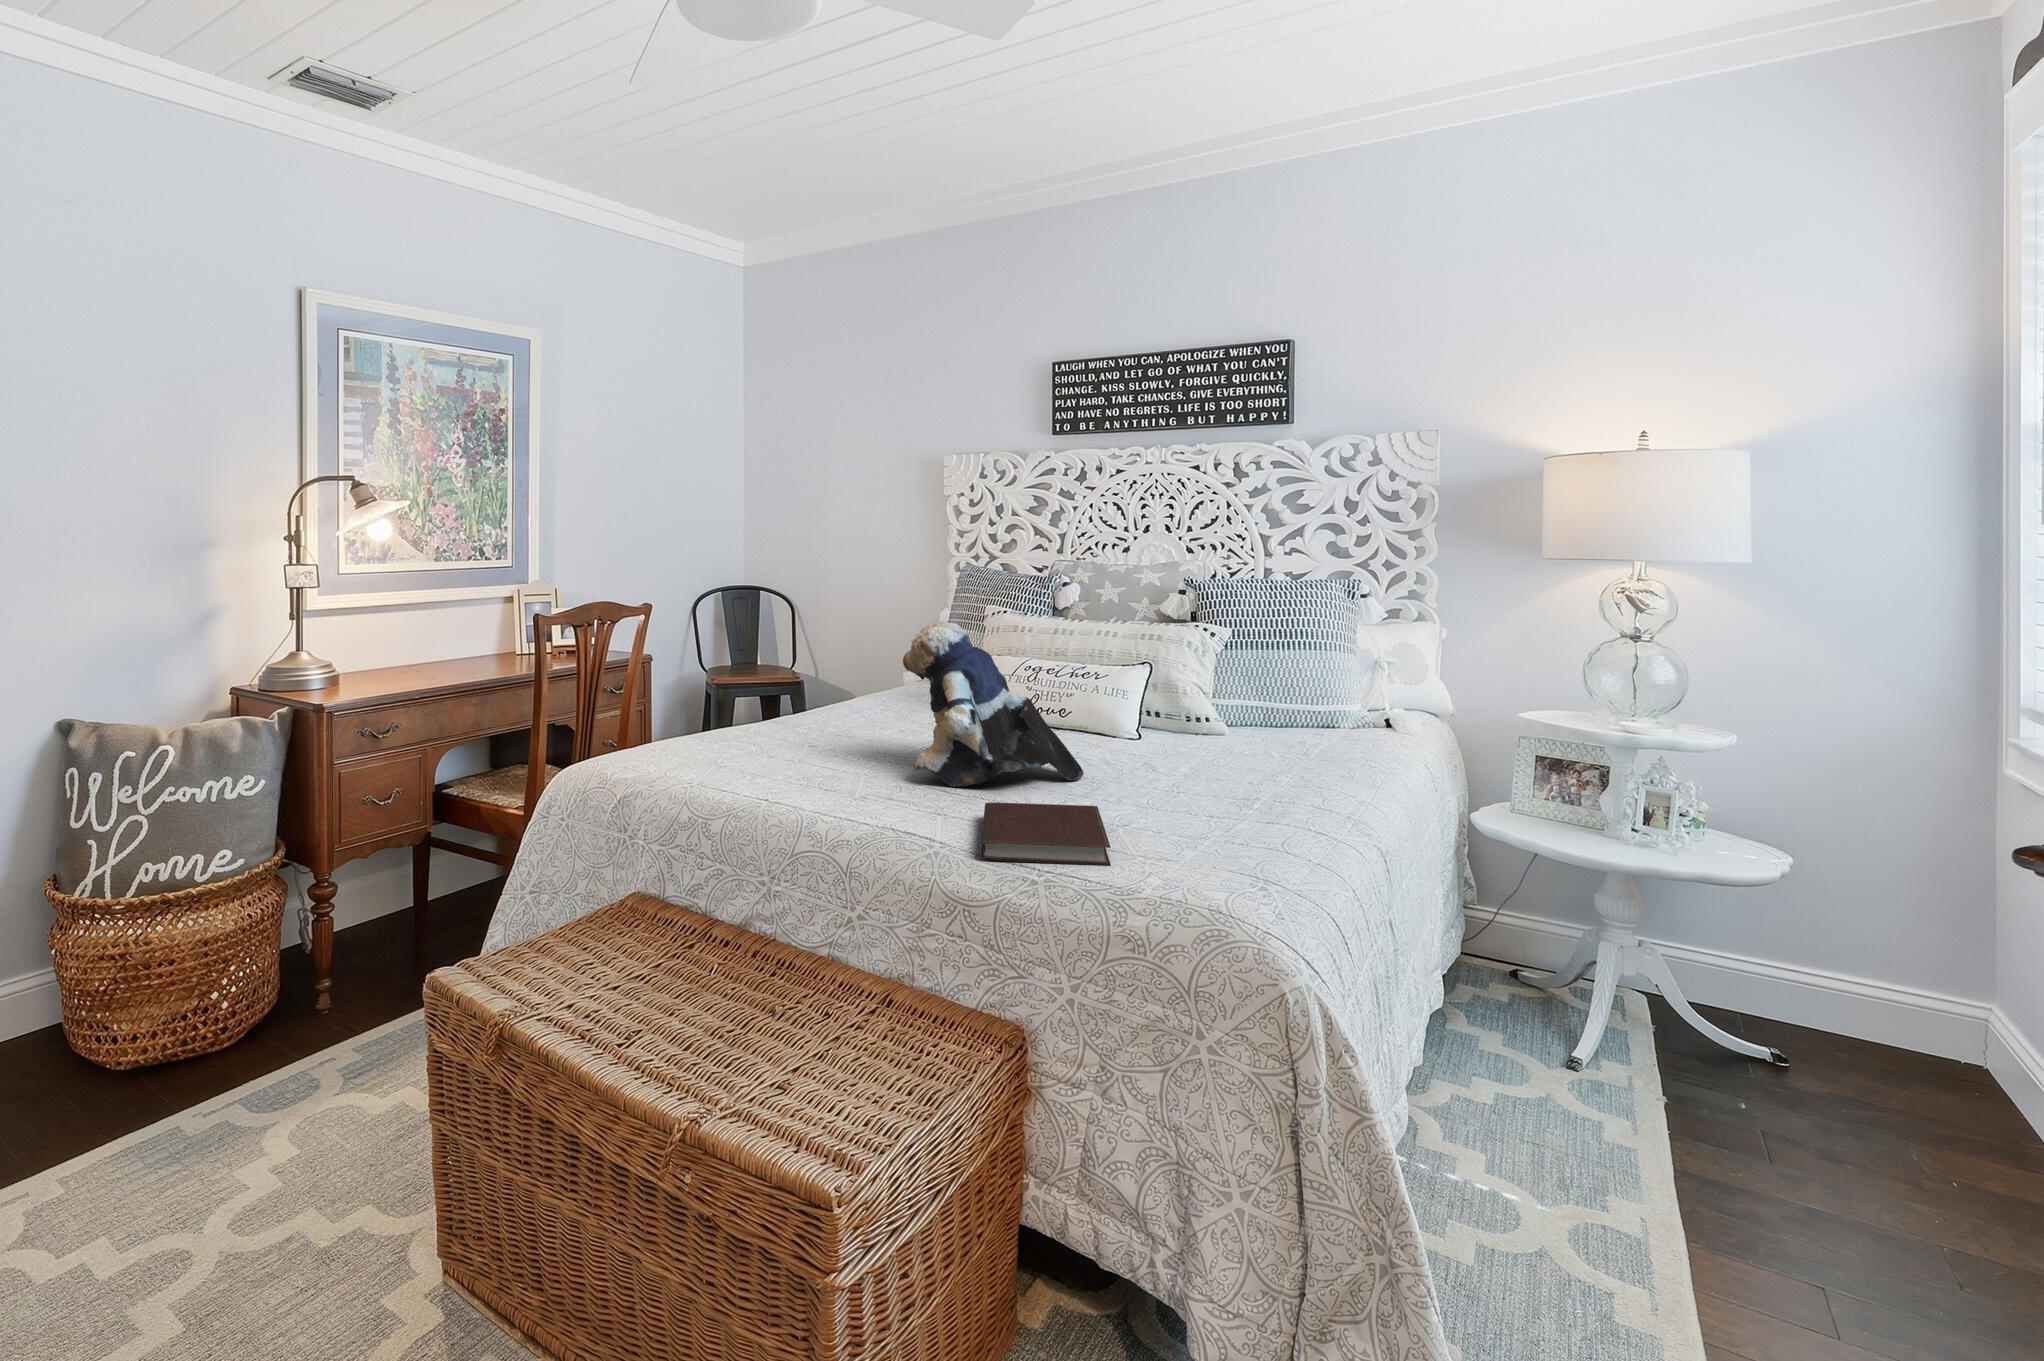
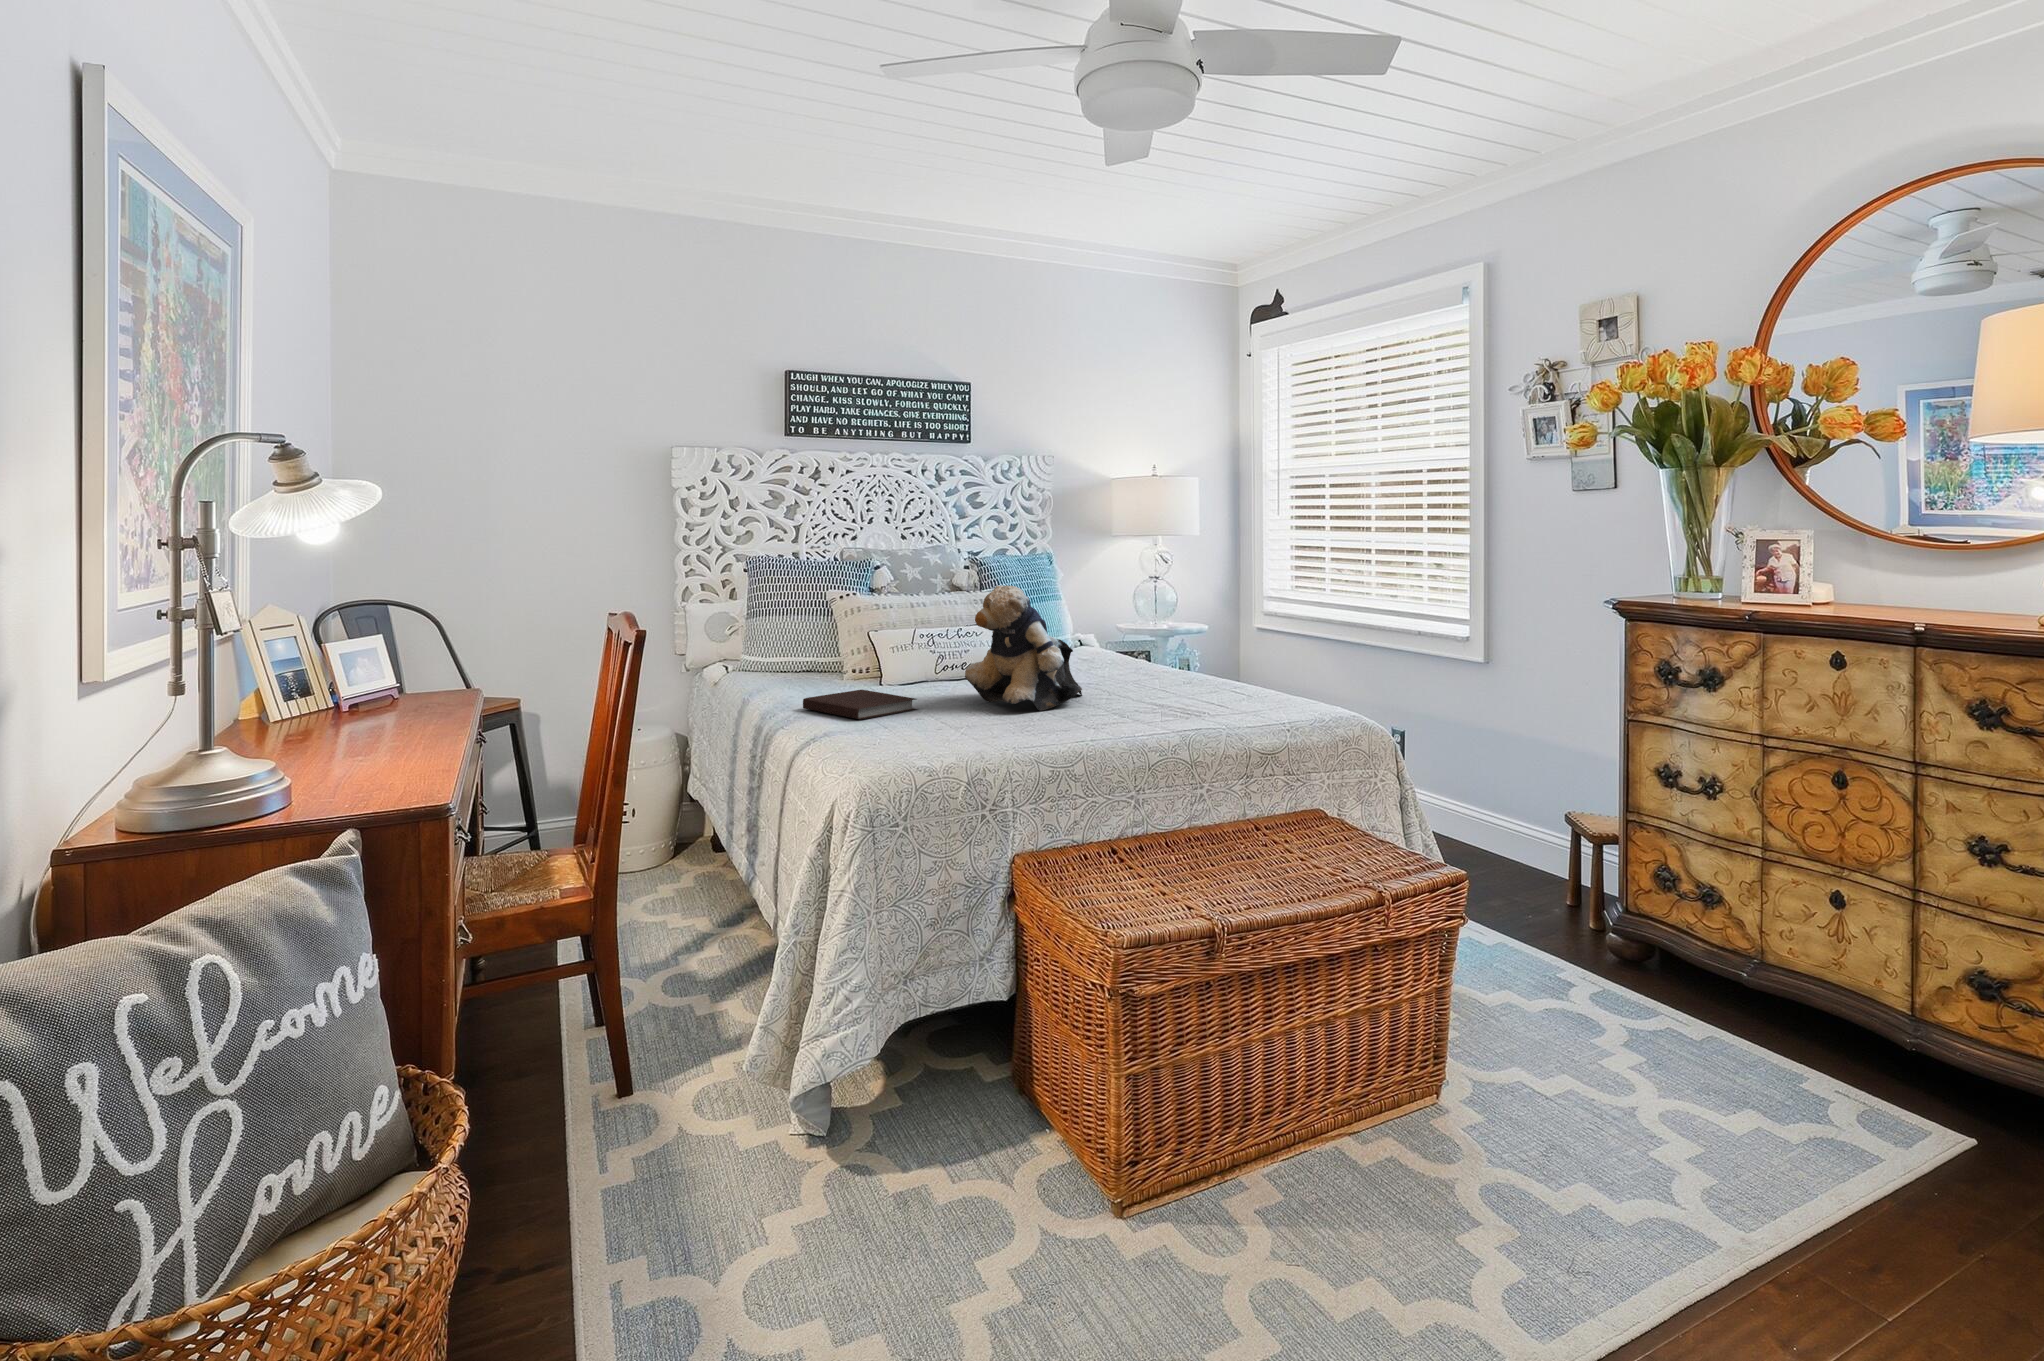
notebook: present [982,802,1111,866] -> present [803,690,917,719]

